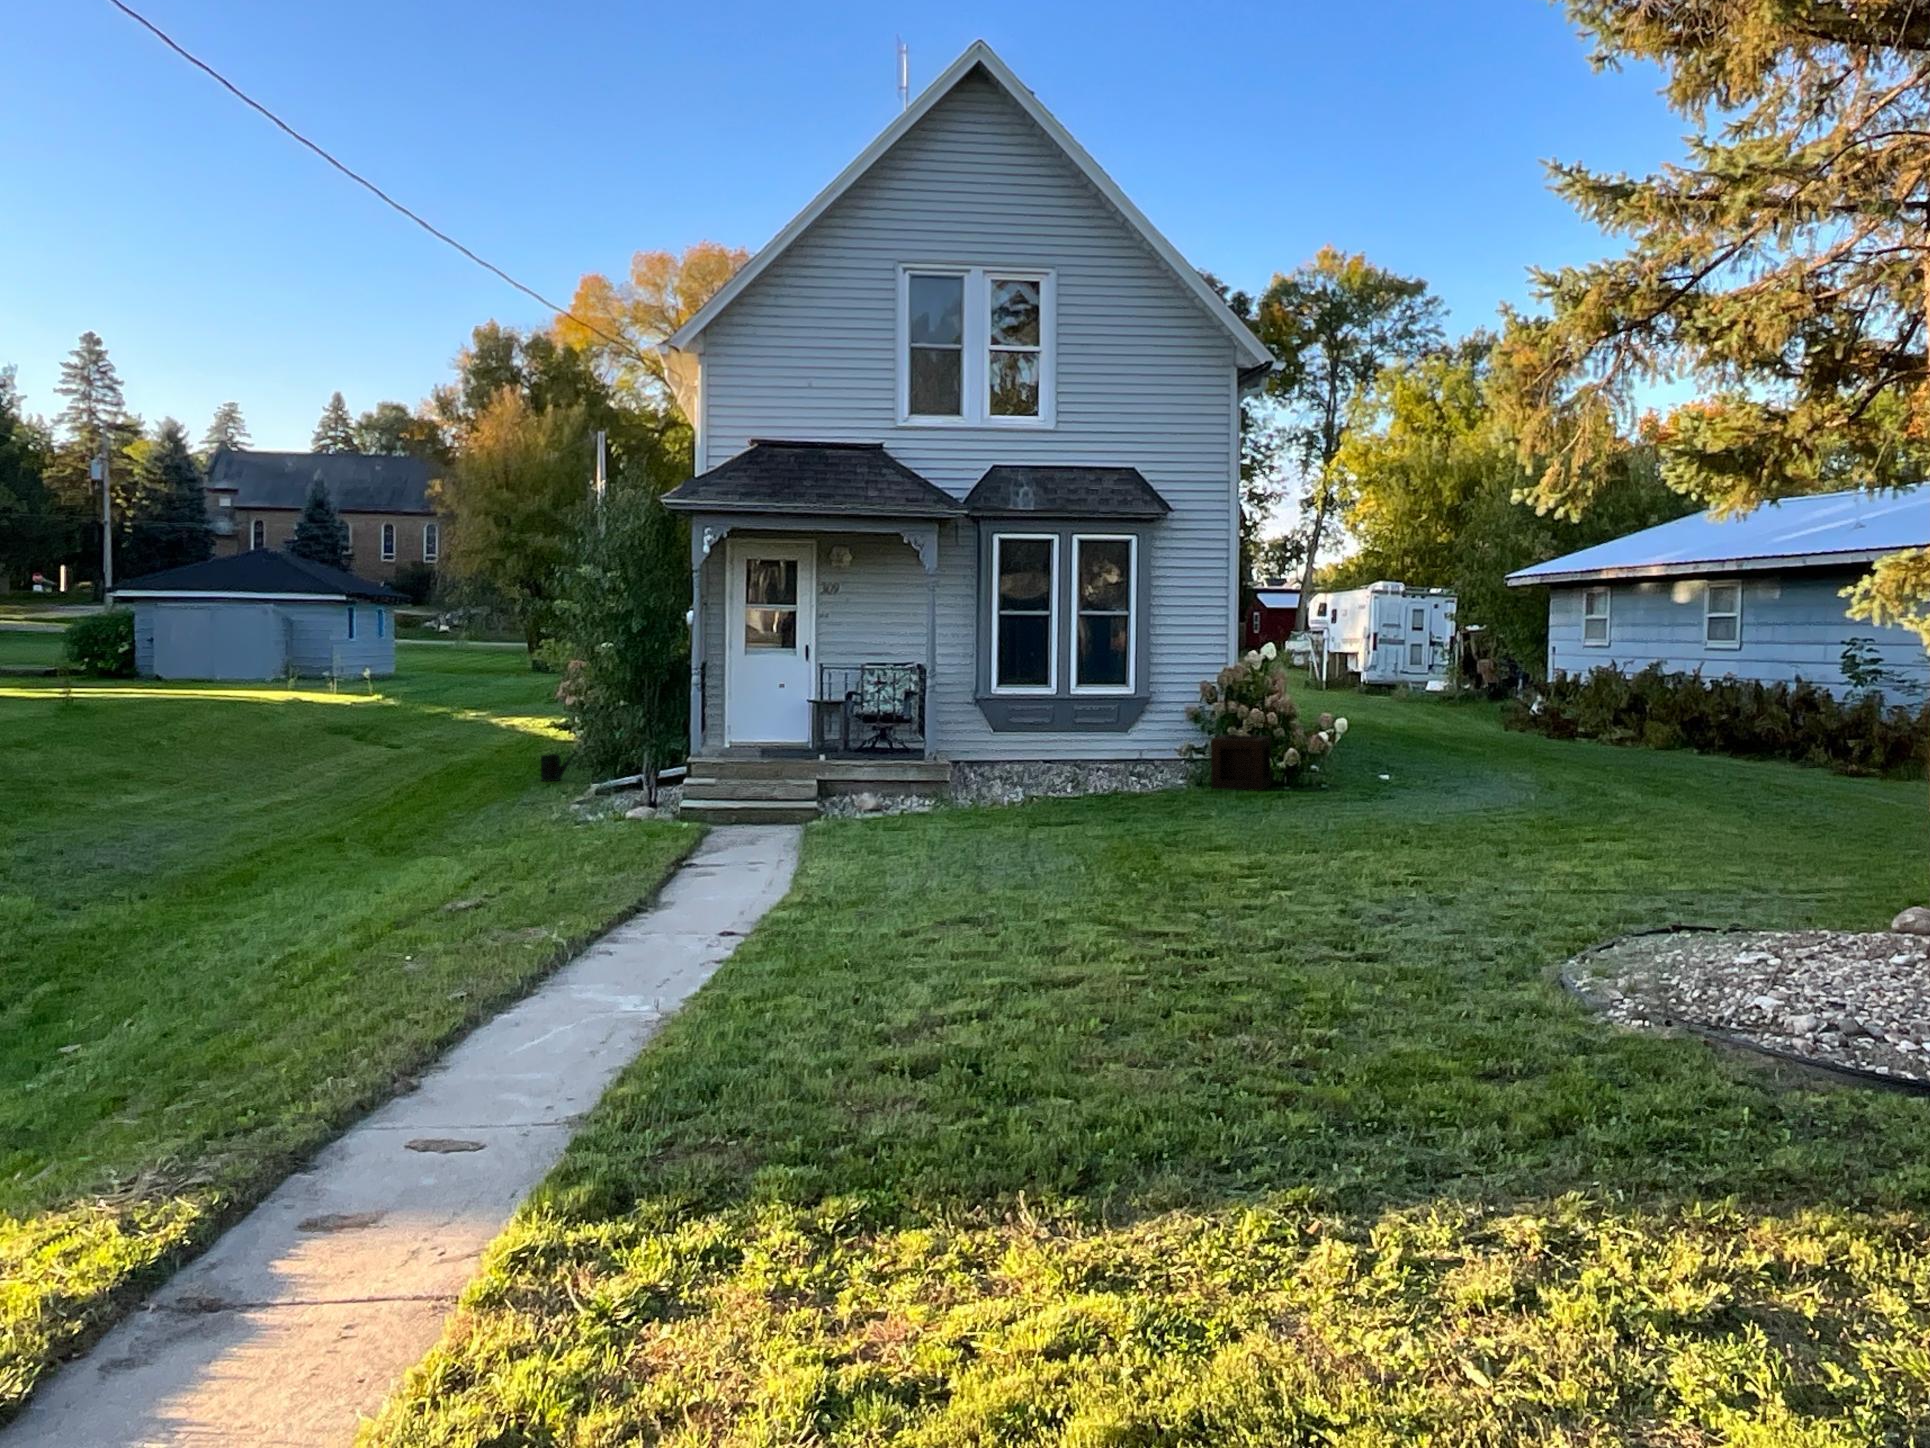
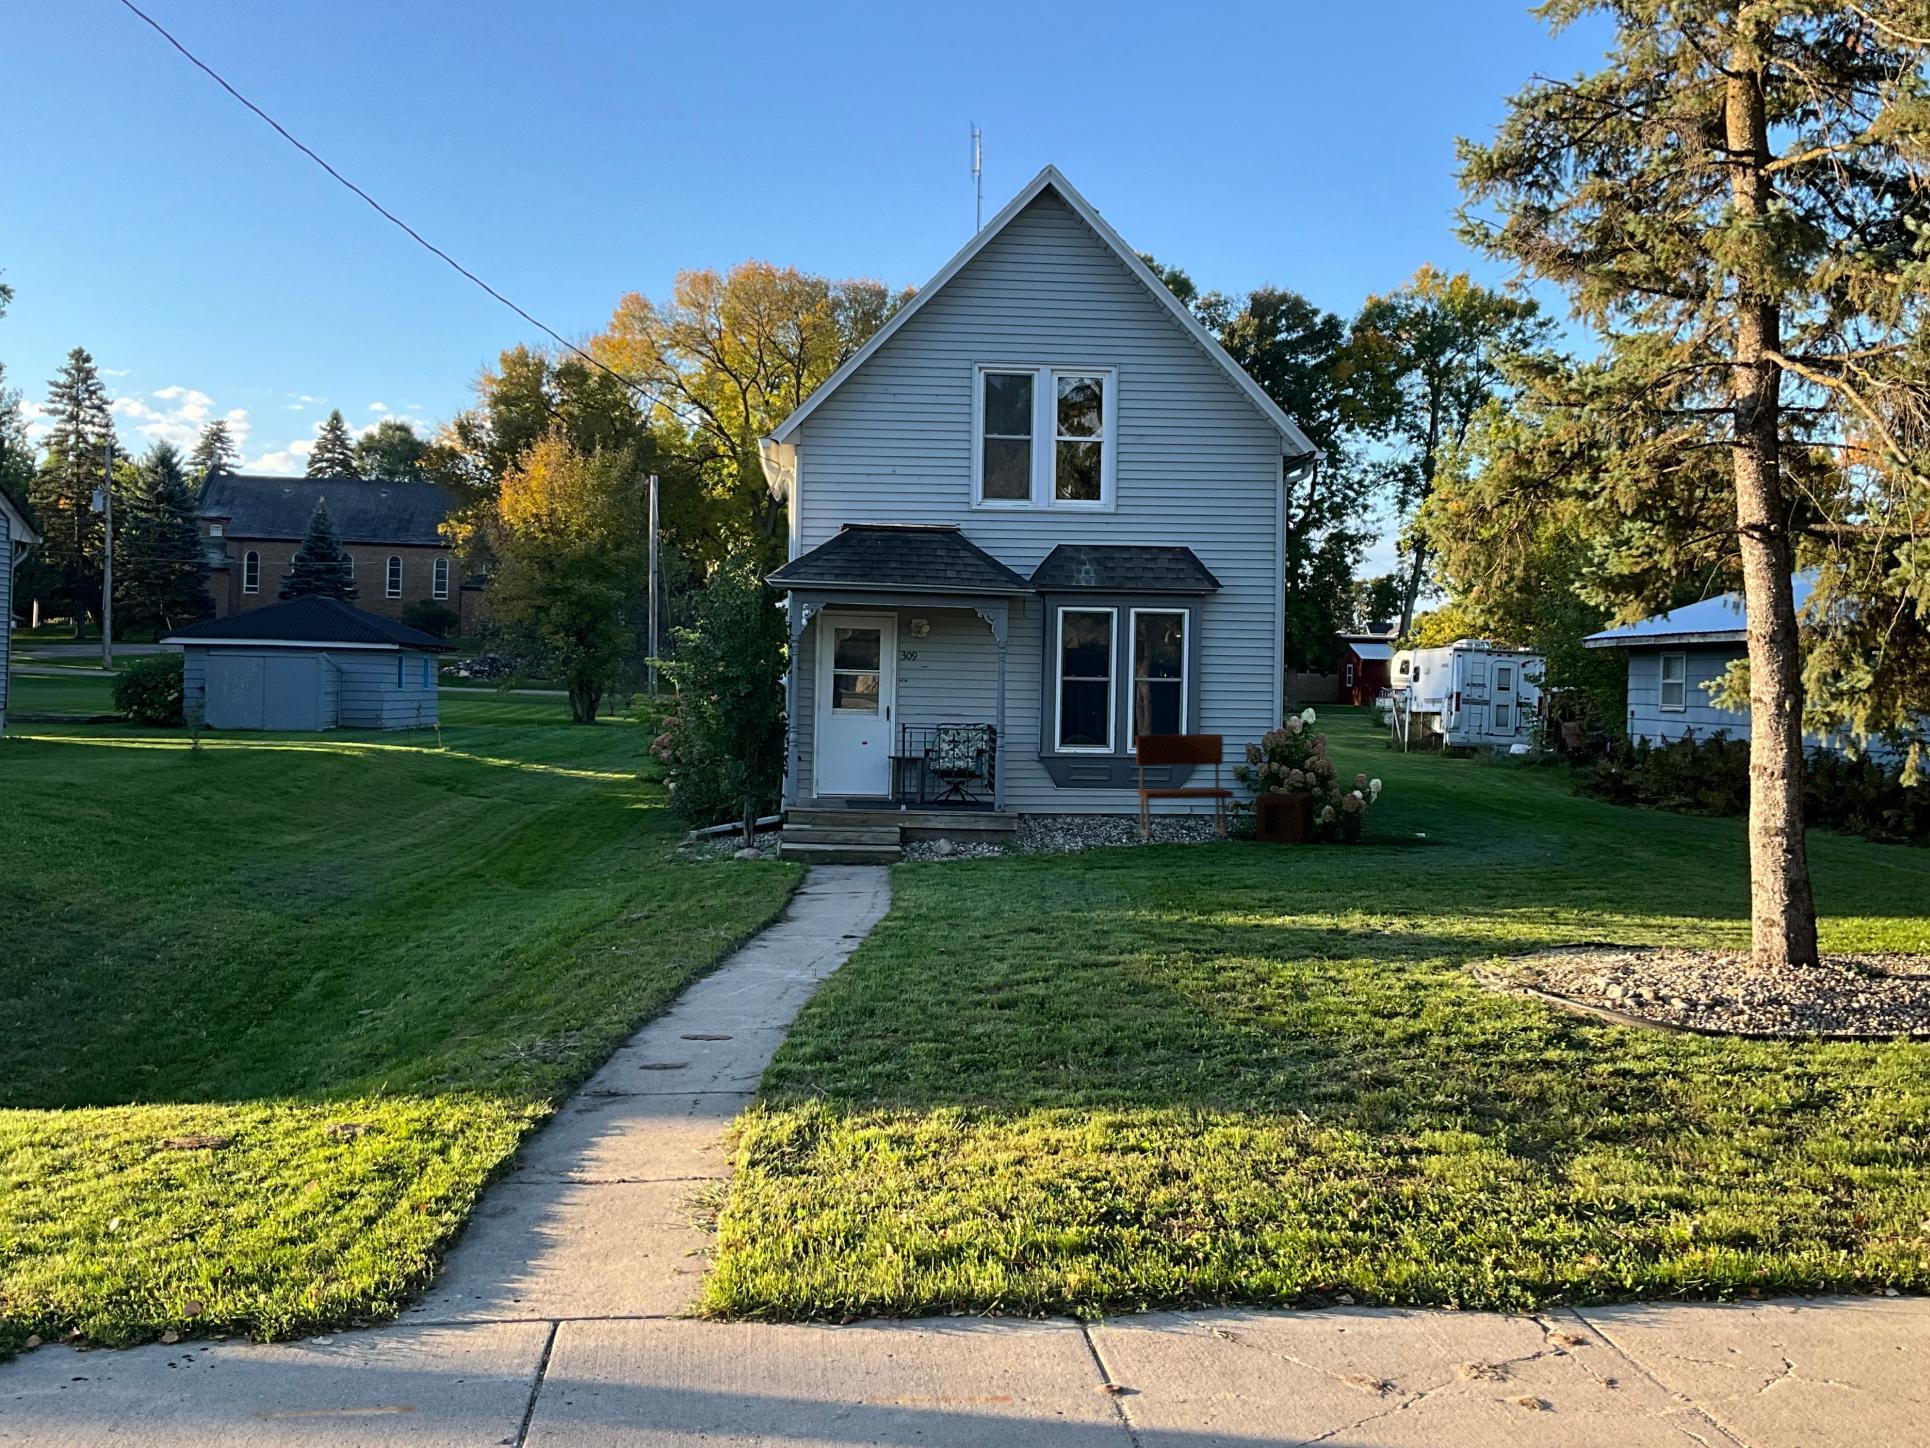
bench: none [1079,673,1185,785] -> present [1136,734,1234,837]
watering can: present [541,751,577,781] -> present [1333,812,1364,843]

